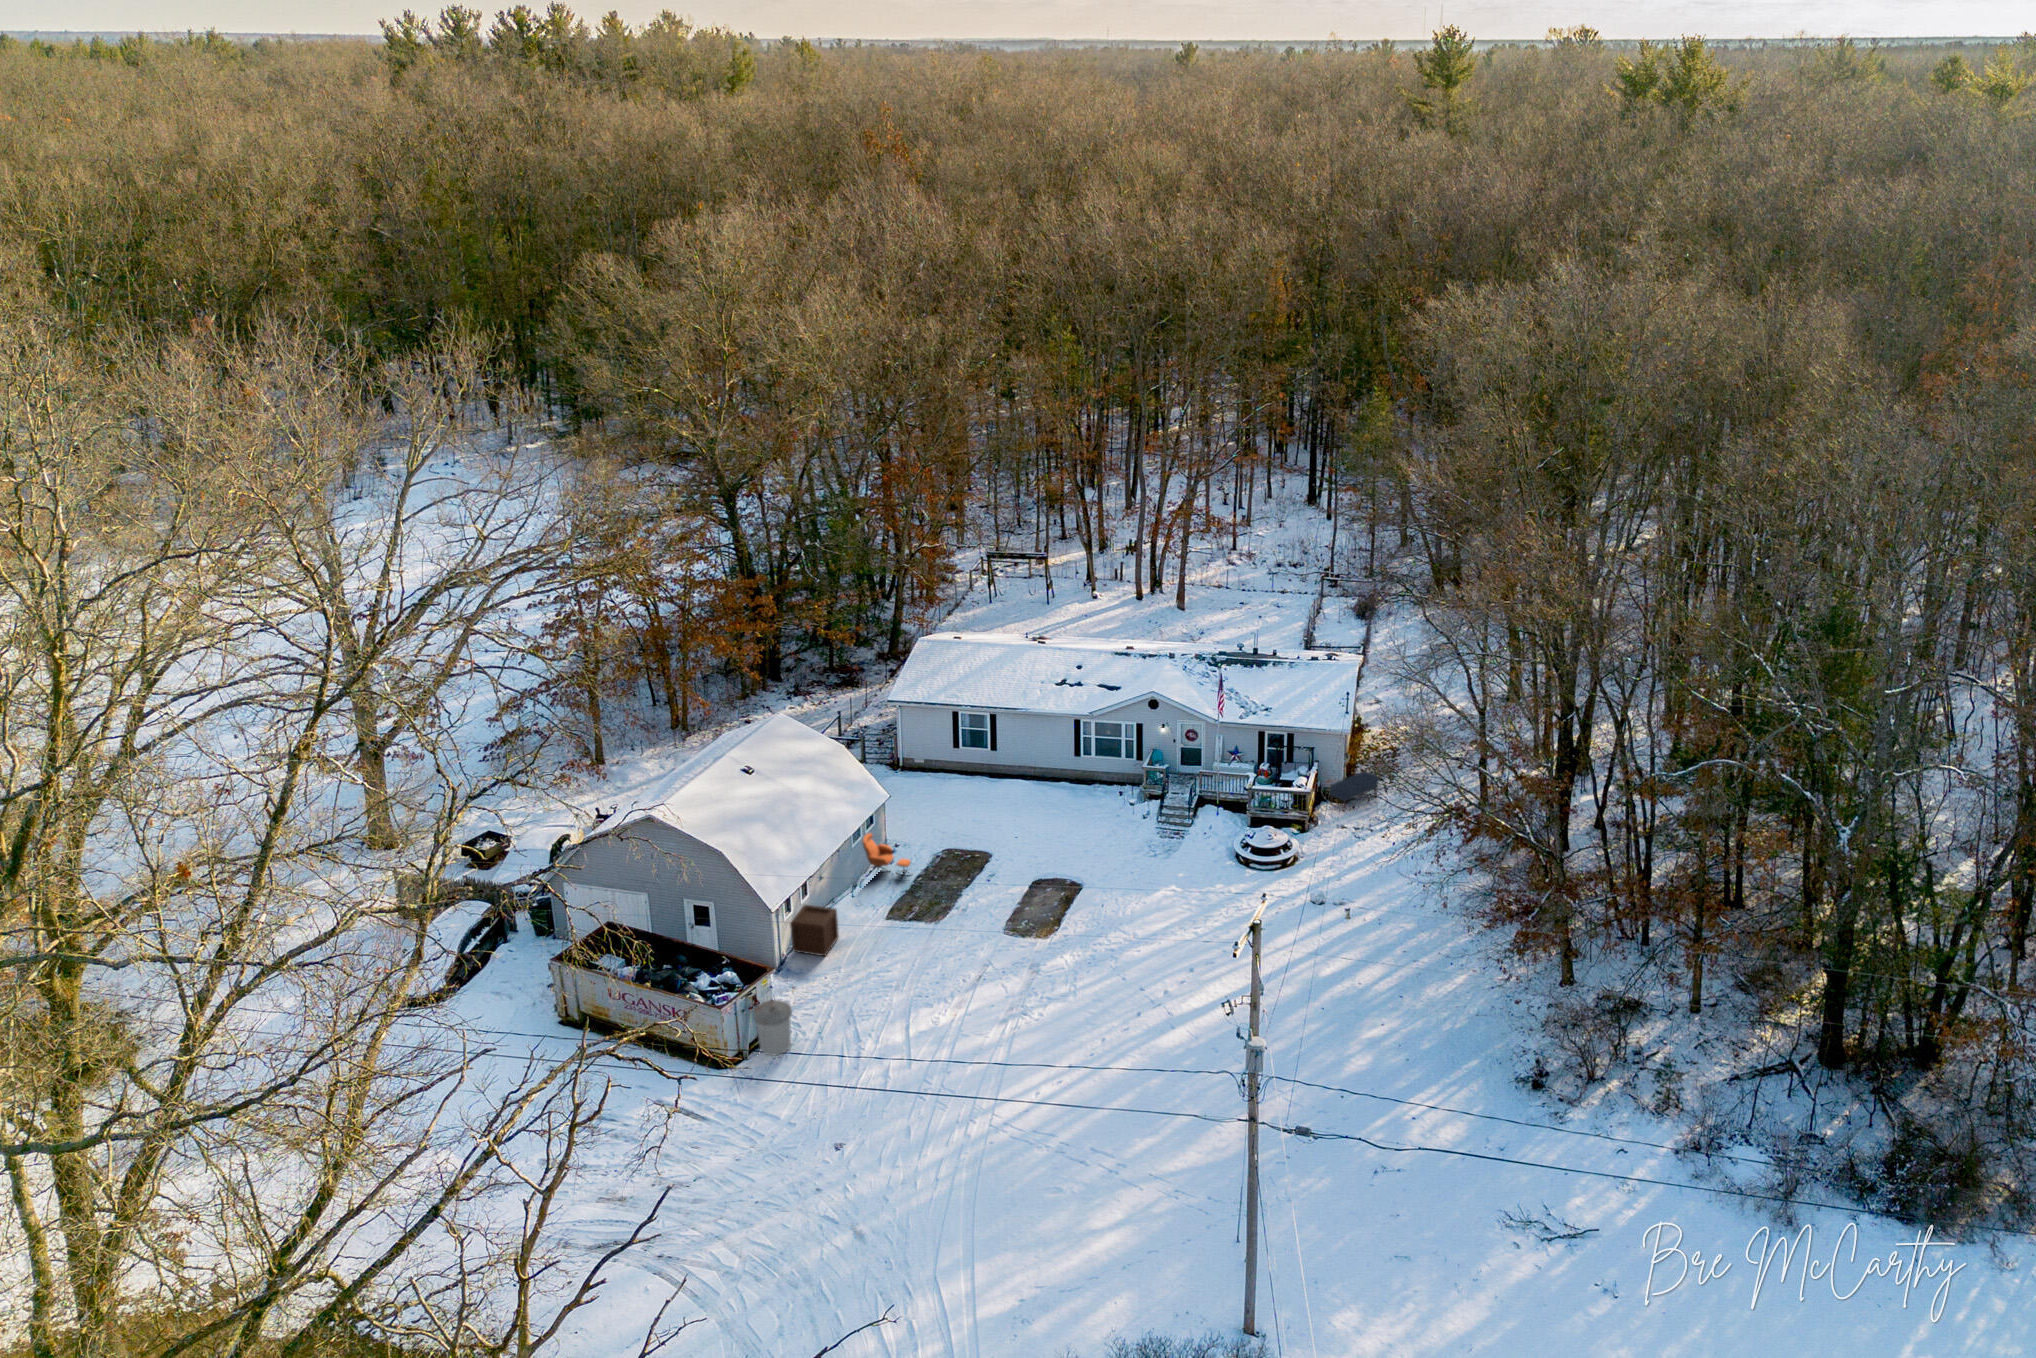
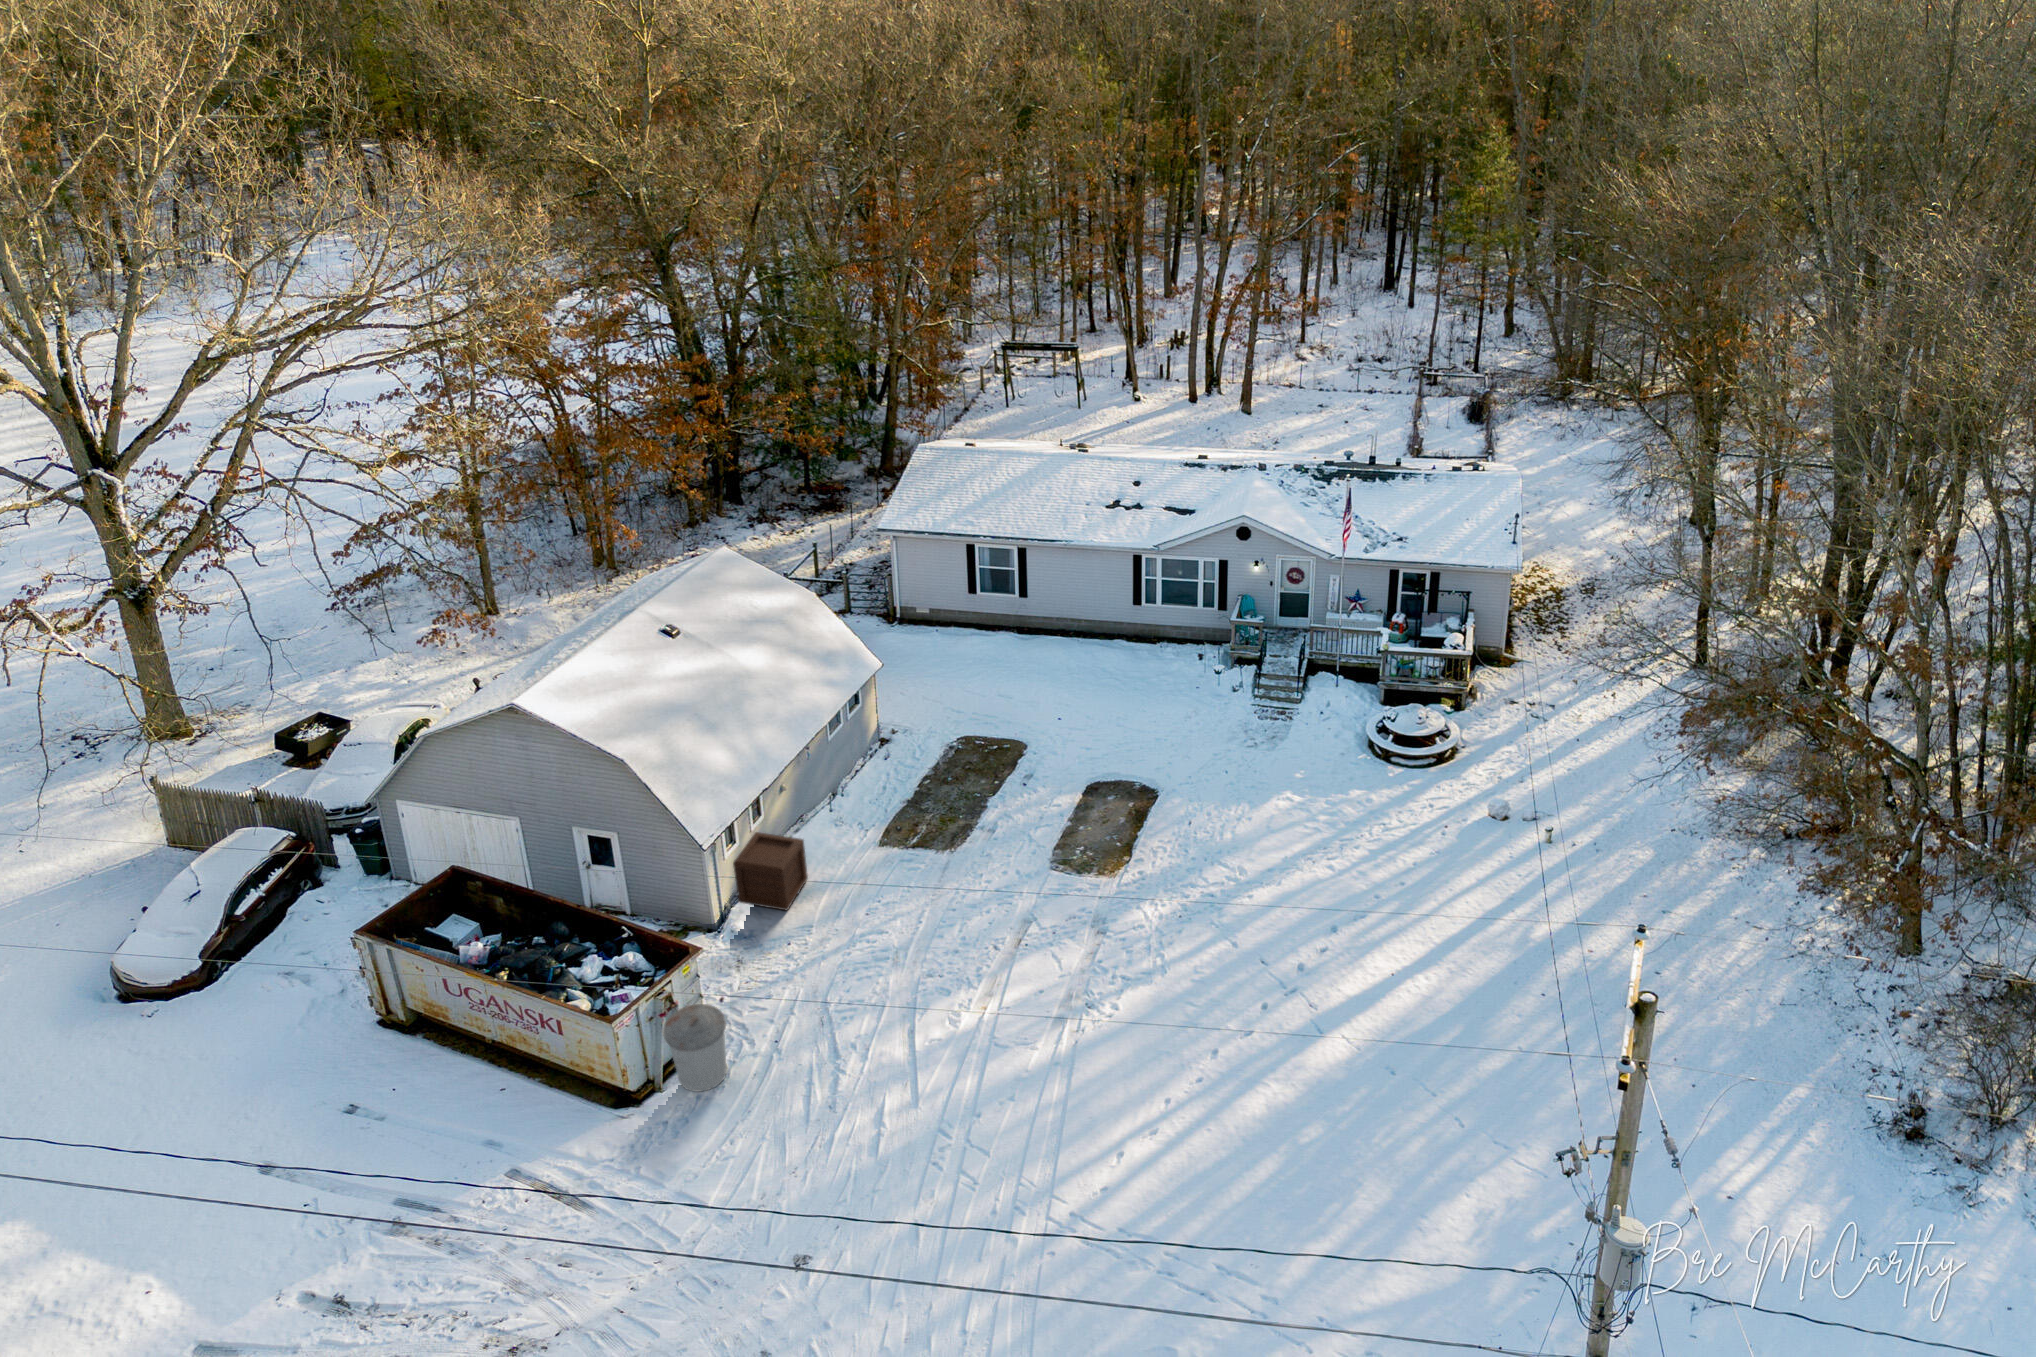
bench: present [1330,771,1379,810] -> none [1485,623,1553,680]
lounge chair: present [862,834,911,873] -> none [844,718,916,782]

